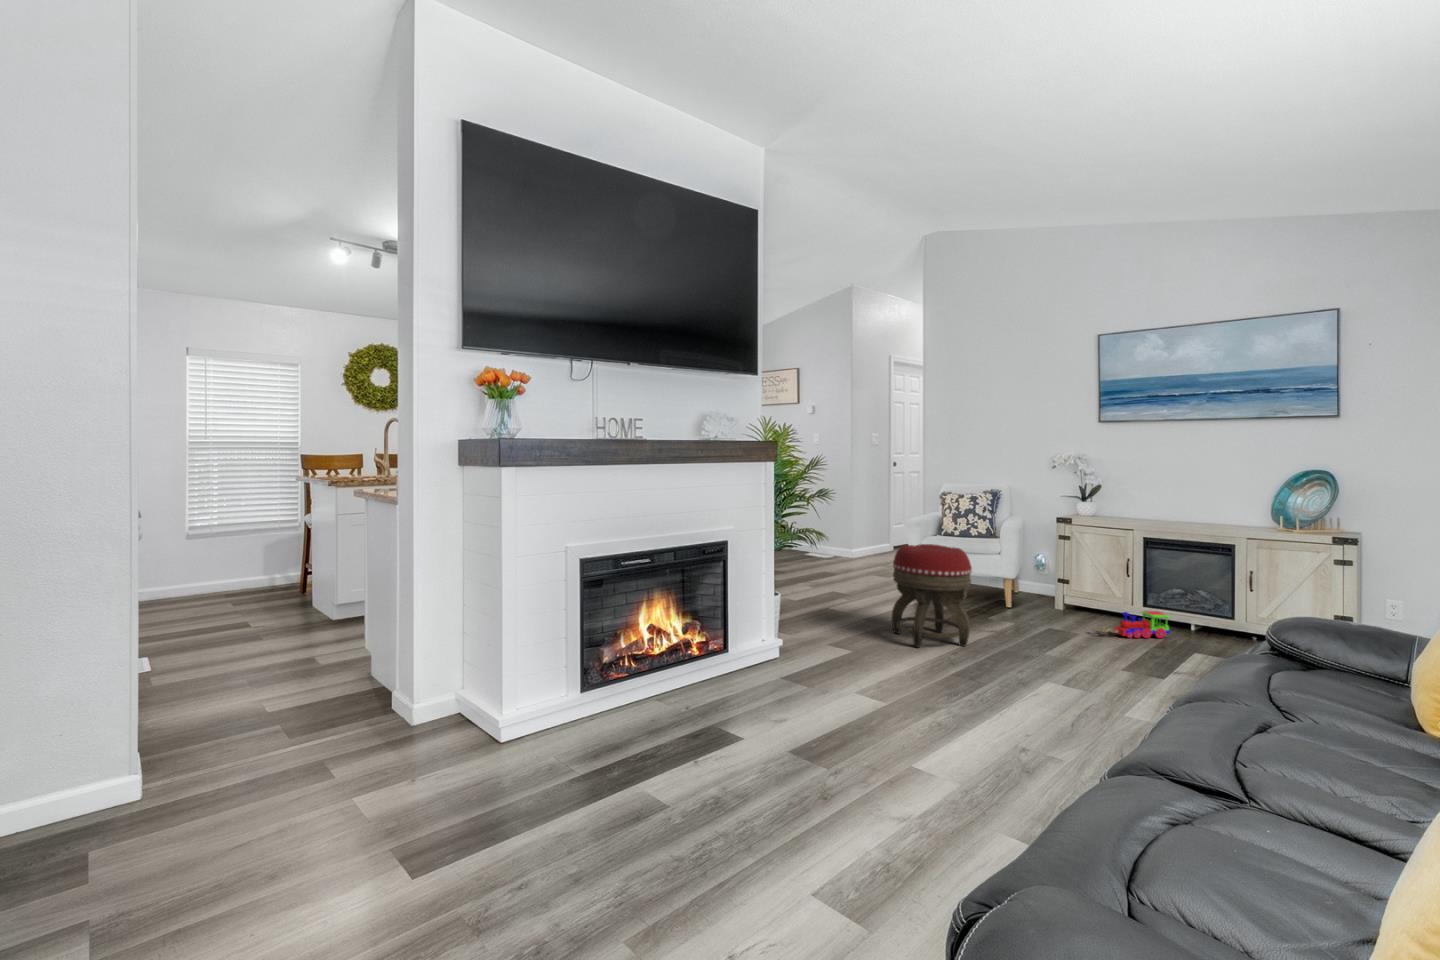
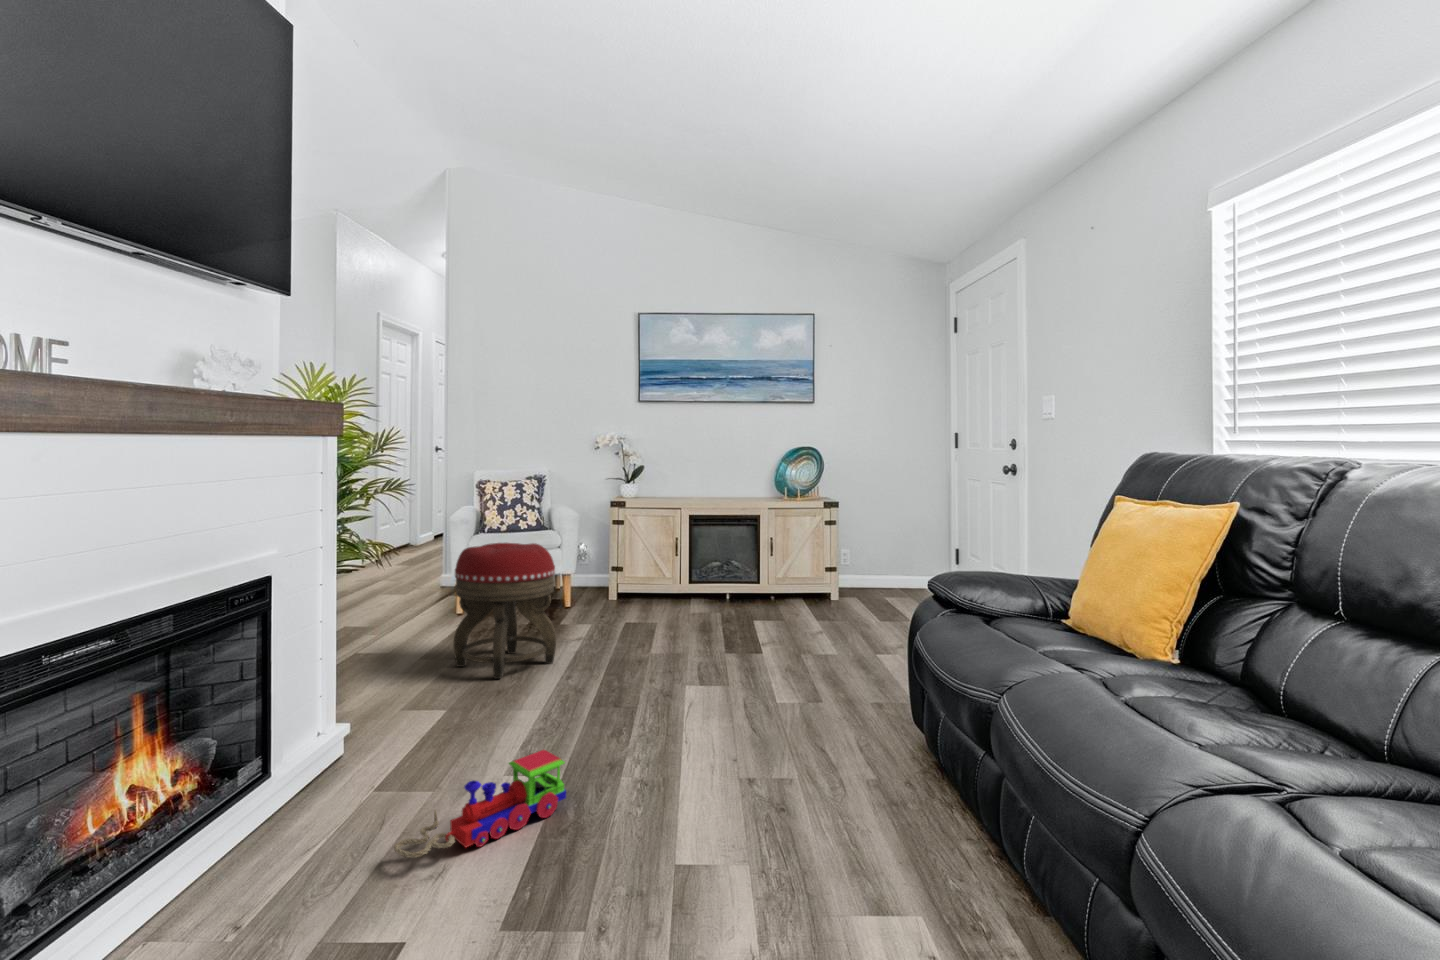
toy train: present [1093,611,1170,638] -> present [394,750,566,858]

